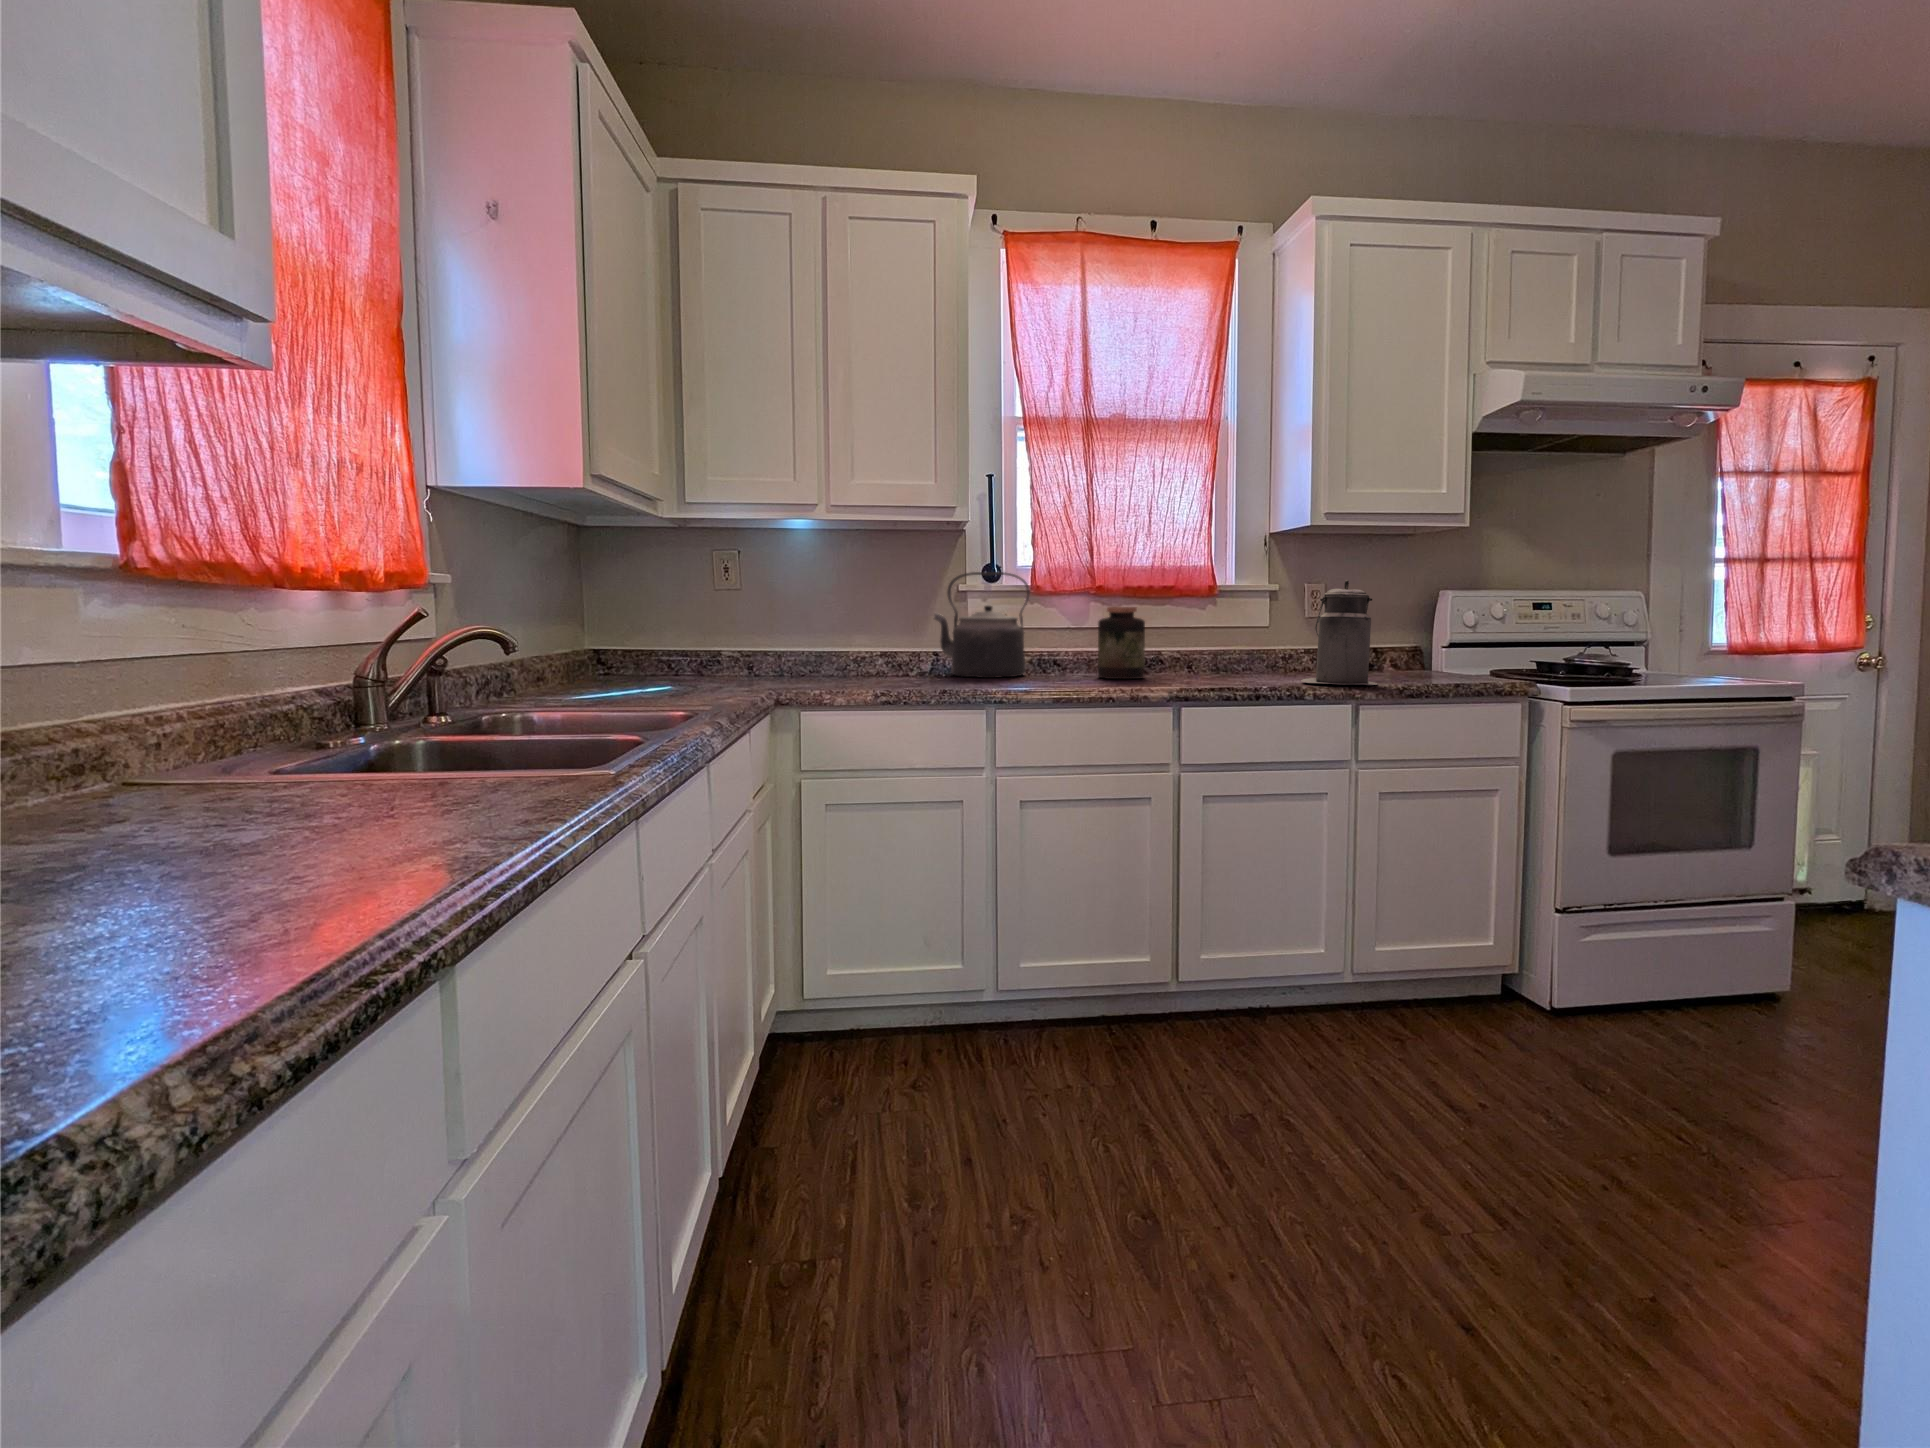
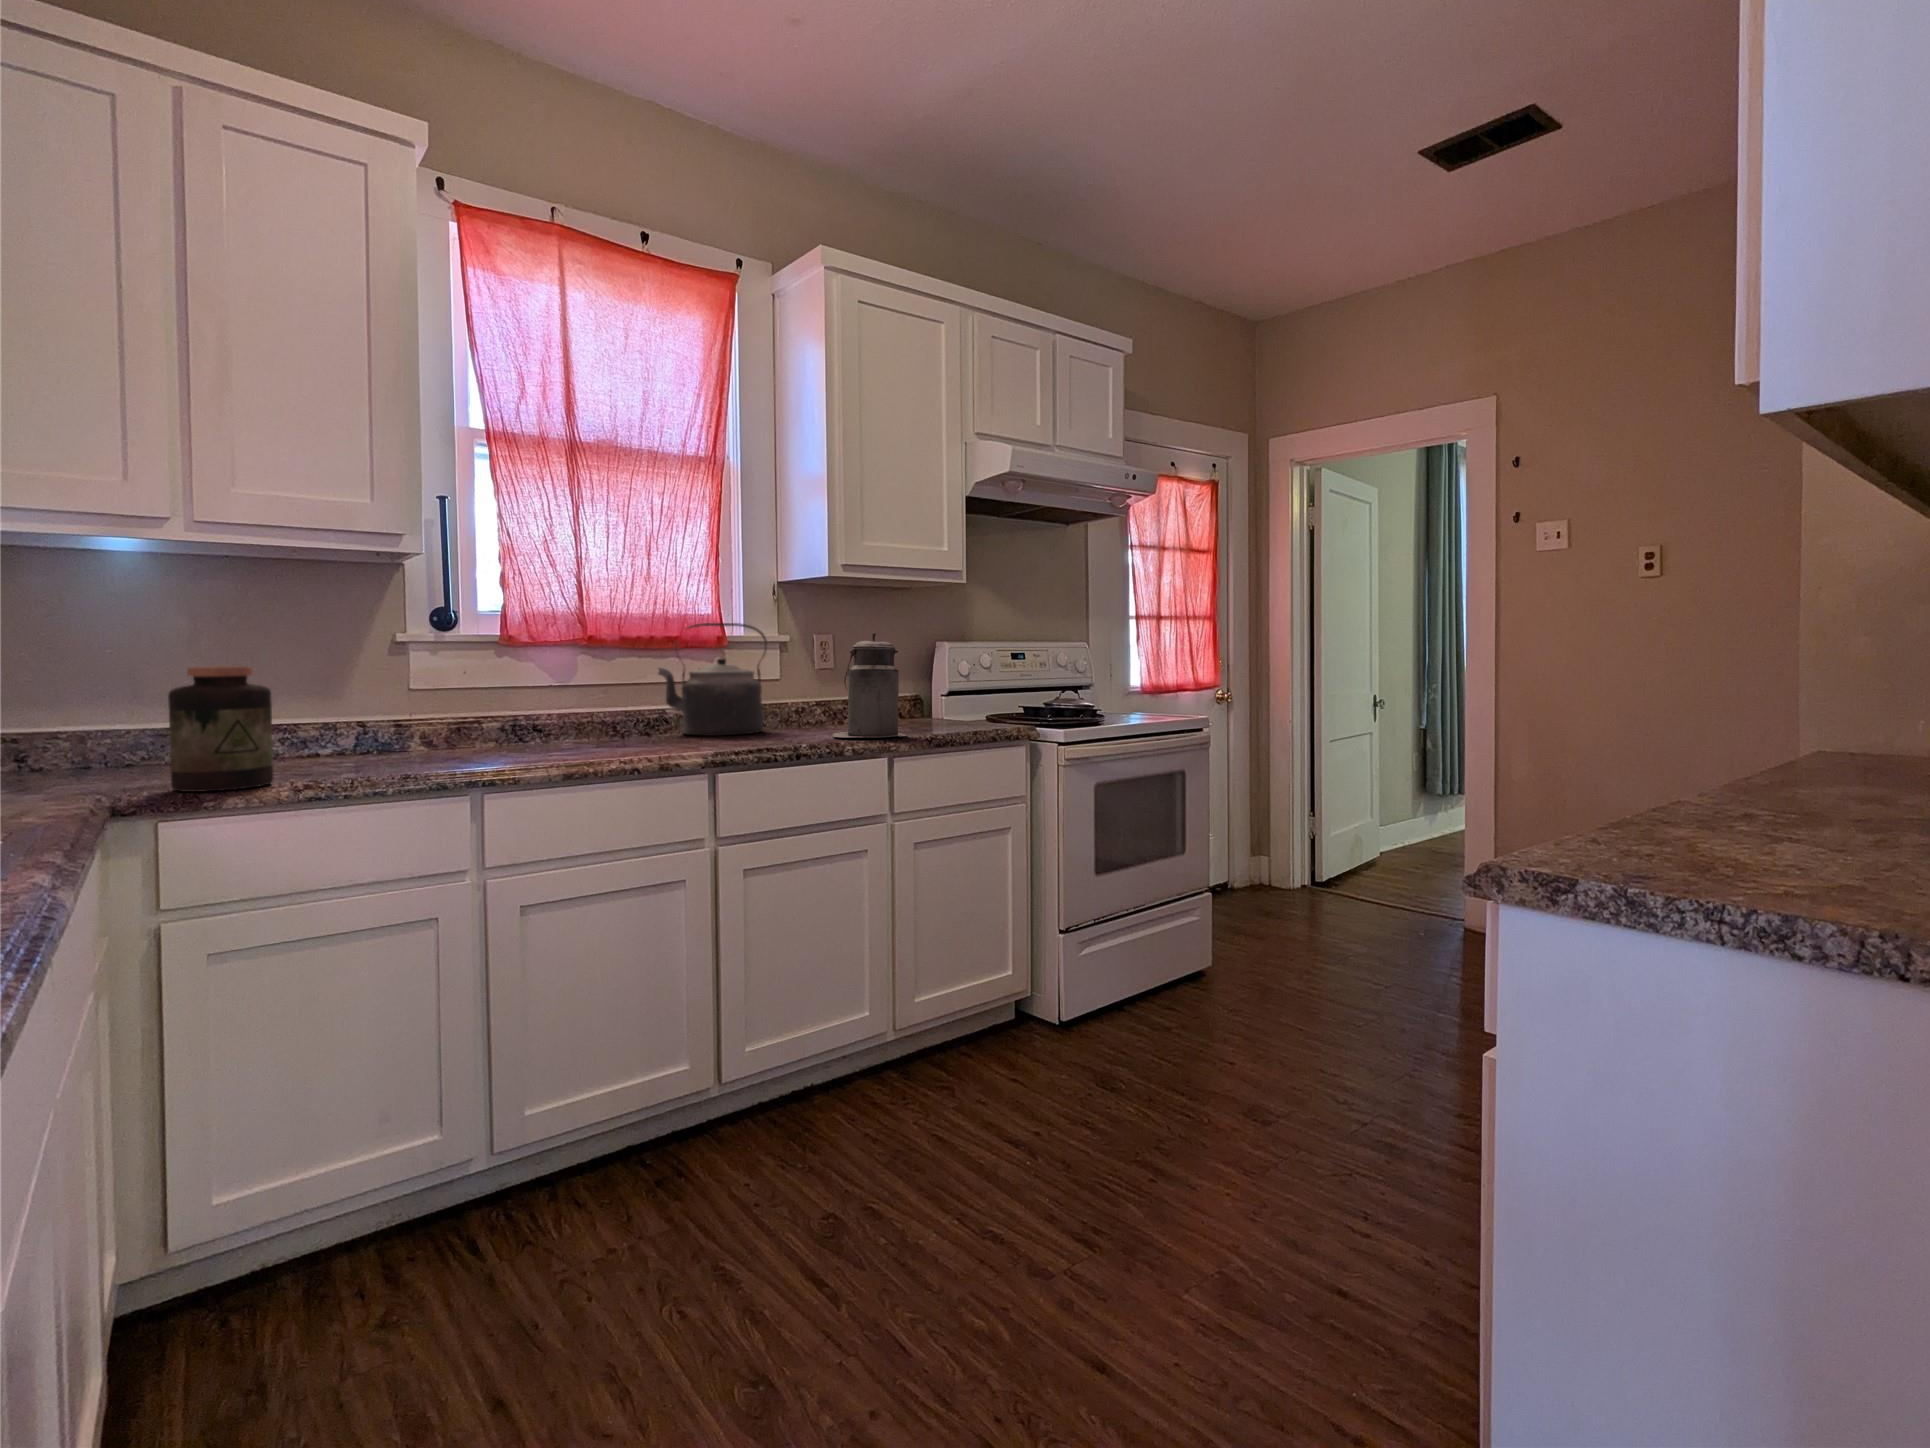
kettle: present [934,572,1030,678] -> present [658,623,767,736]
jar: present [1098,607,1145,679] -> present [168,666,274,792]

